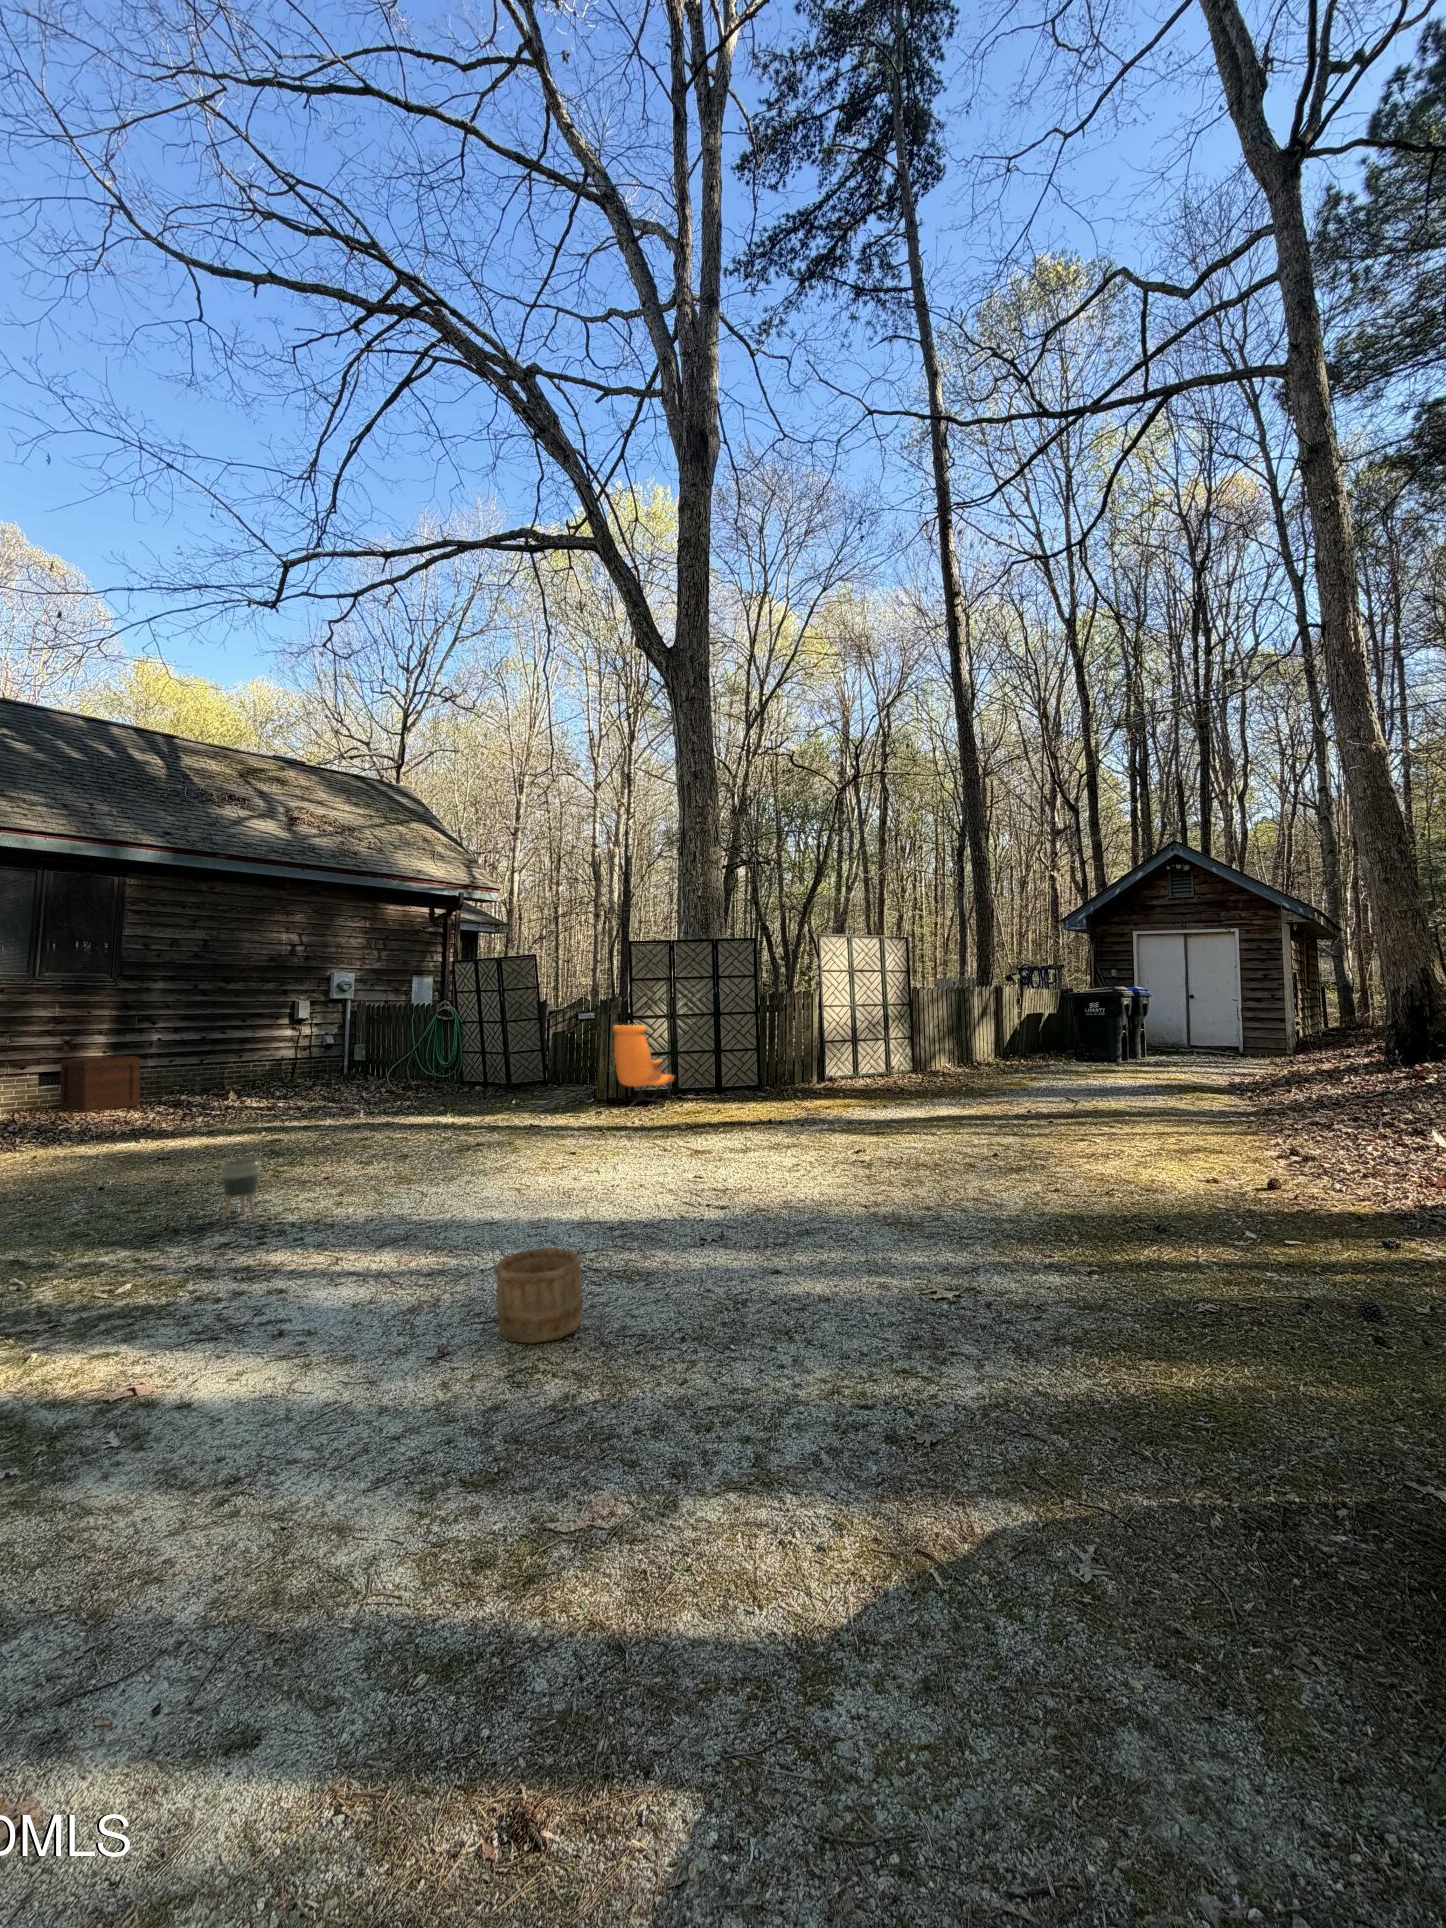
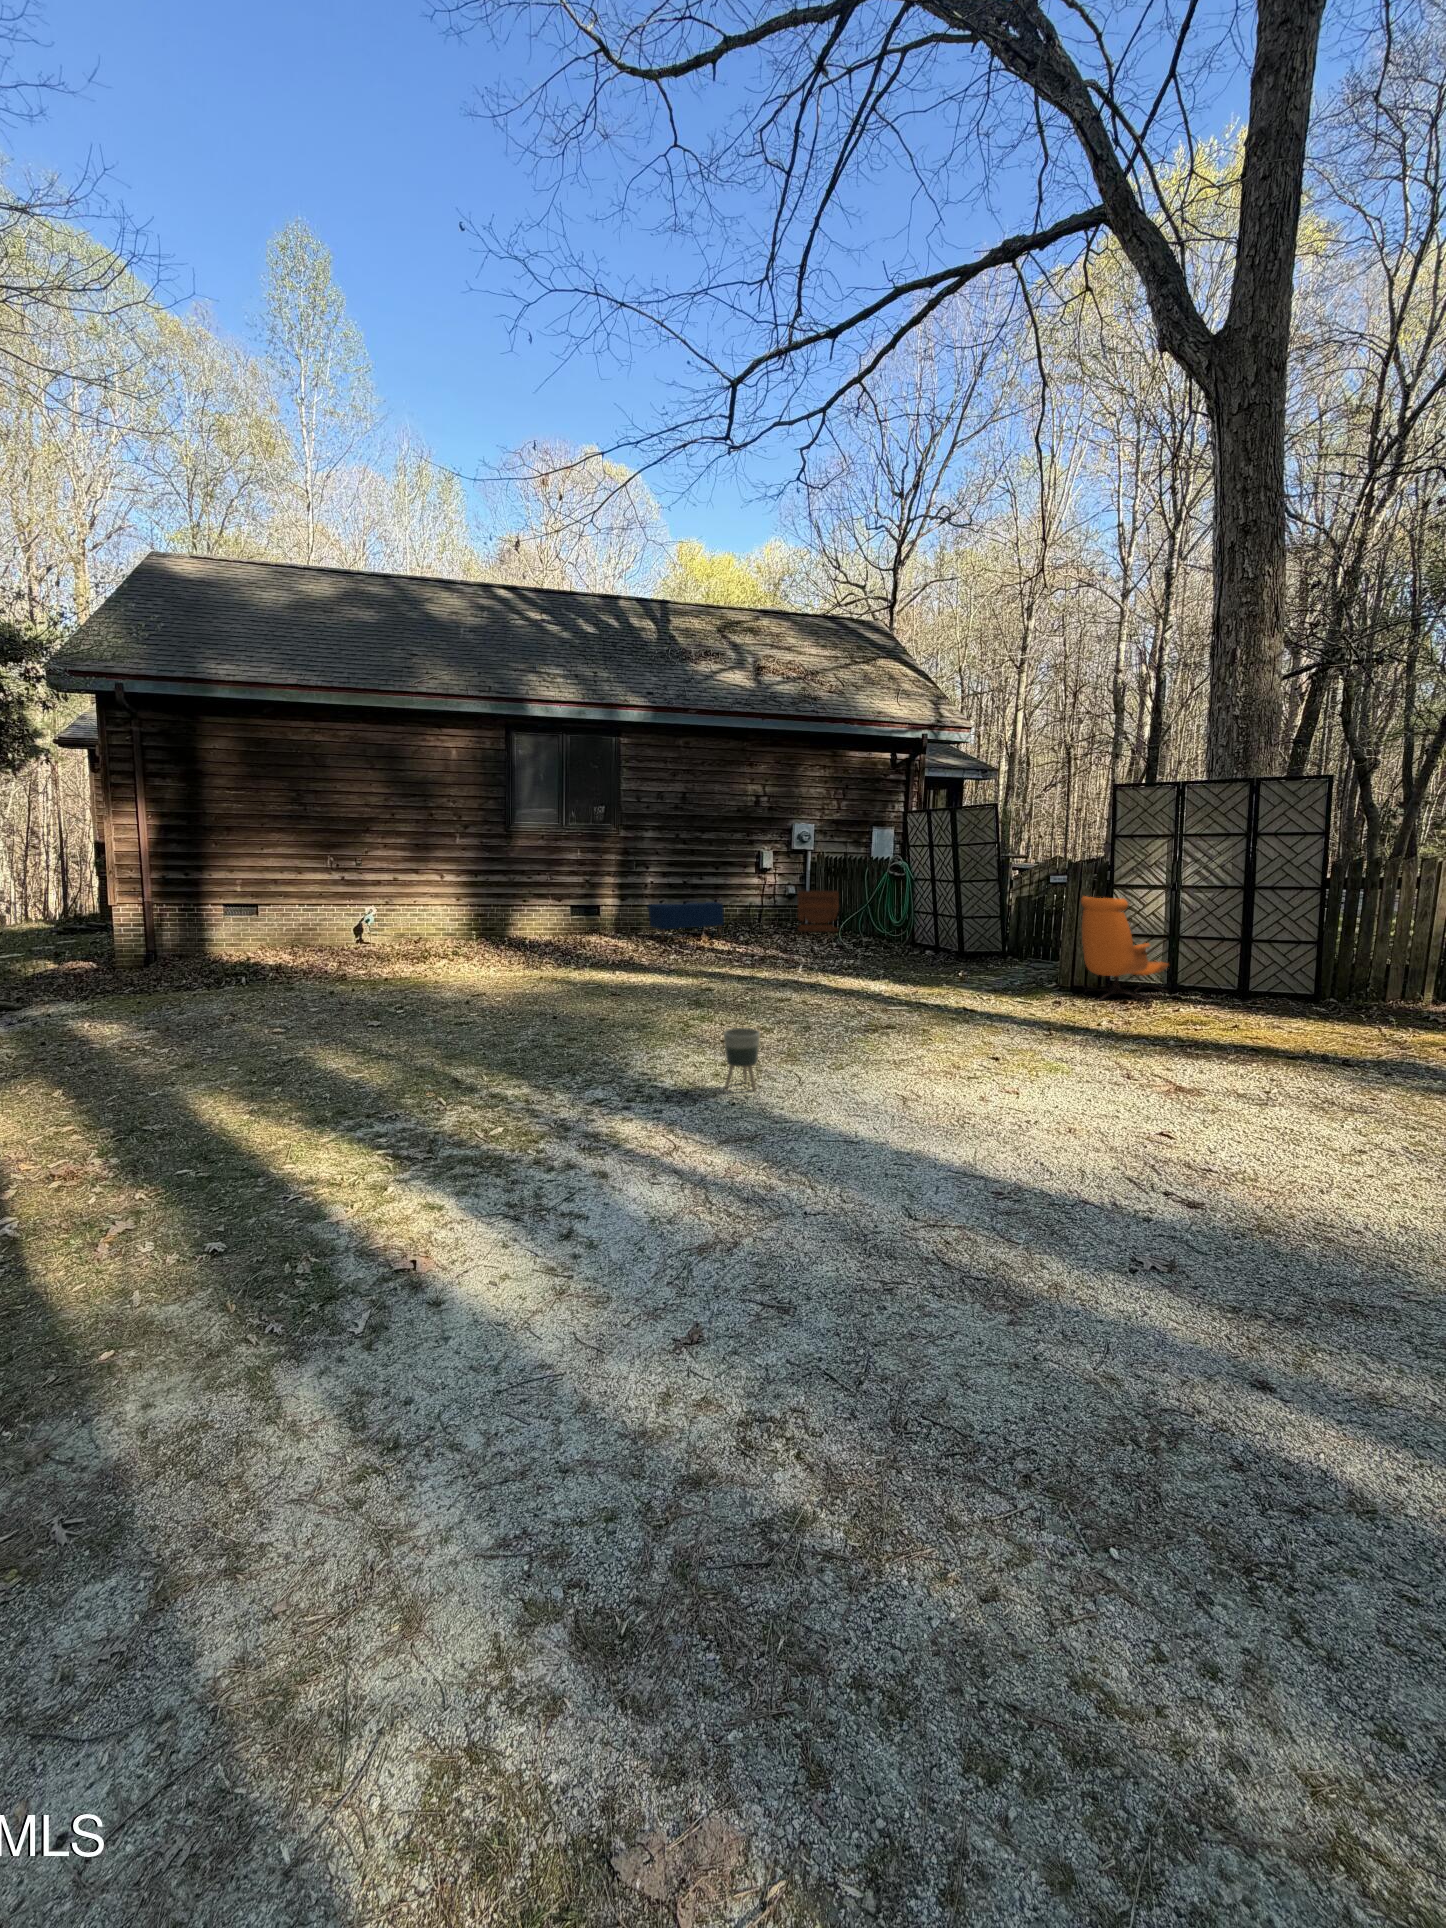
wooden crate: present [60,1055,140,1113] -> present [797,891,839,932]
bench: none [163,1056,256,1100] -> present [648,902,724,939]
planter: present [221,1159,261,1221] -> present [724,1028,760,1090]
wooden bucket: present [493,1248,583,1343] -> none [681,1324,831,1521]

